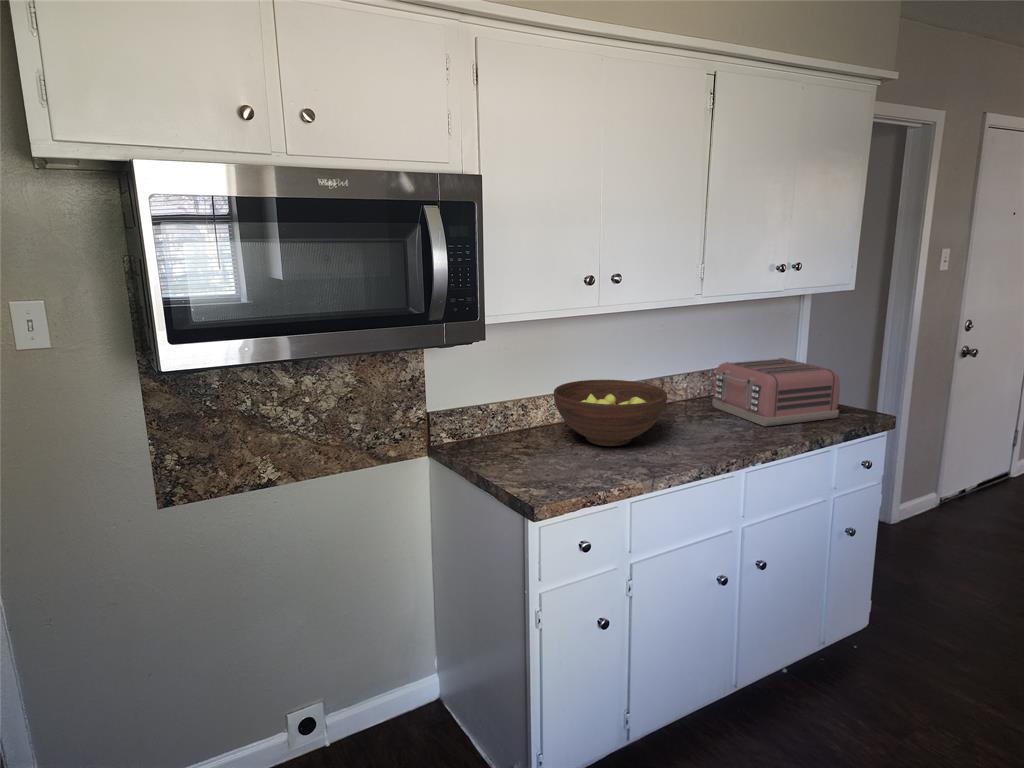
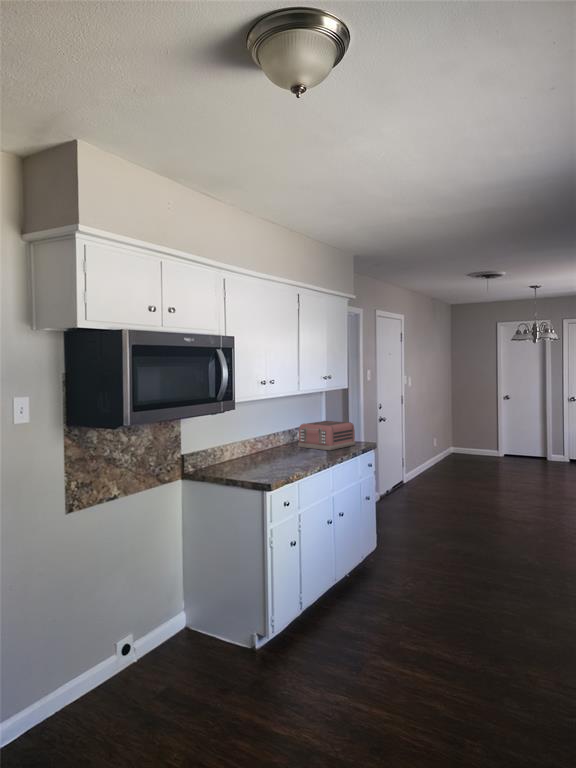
fruit bowl: present [554,380,667,446] -> none [241,433,297,463]

